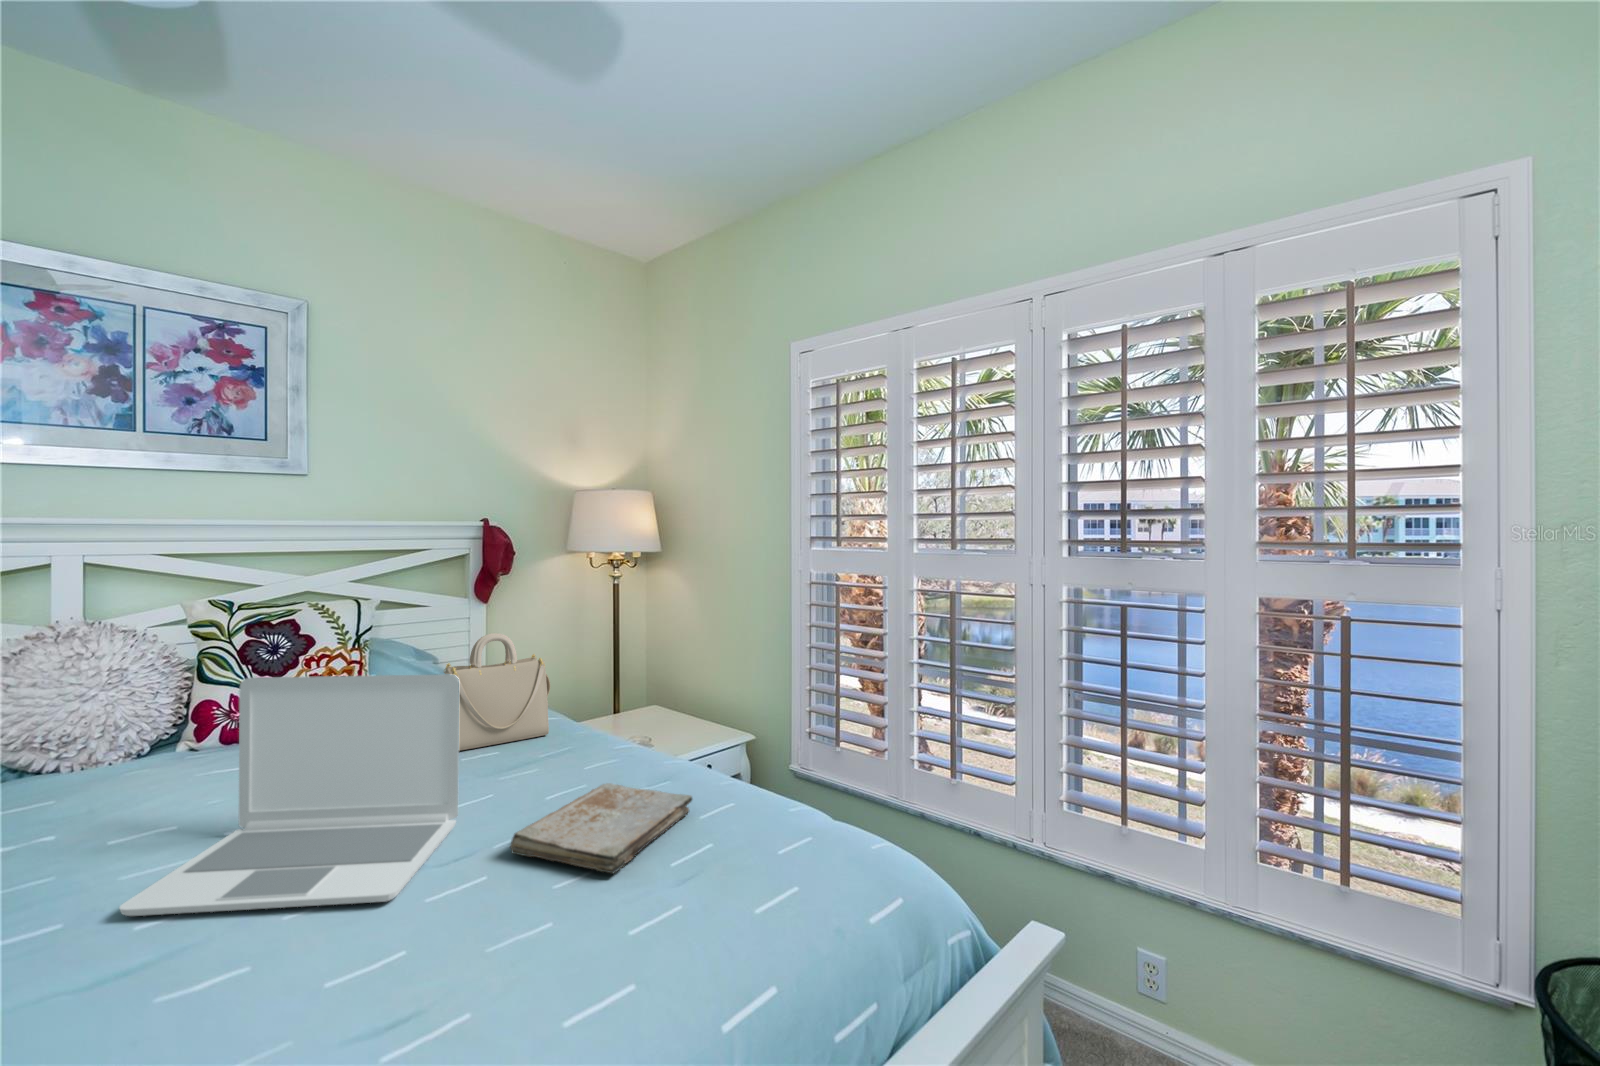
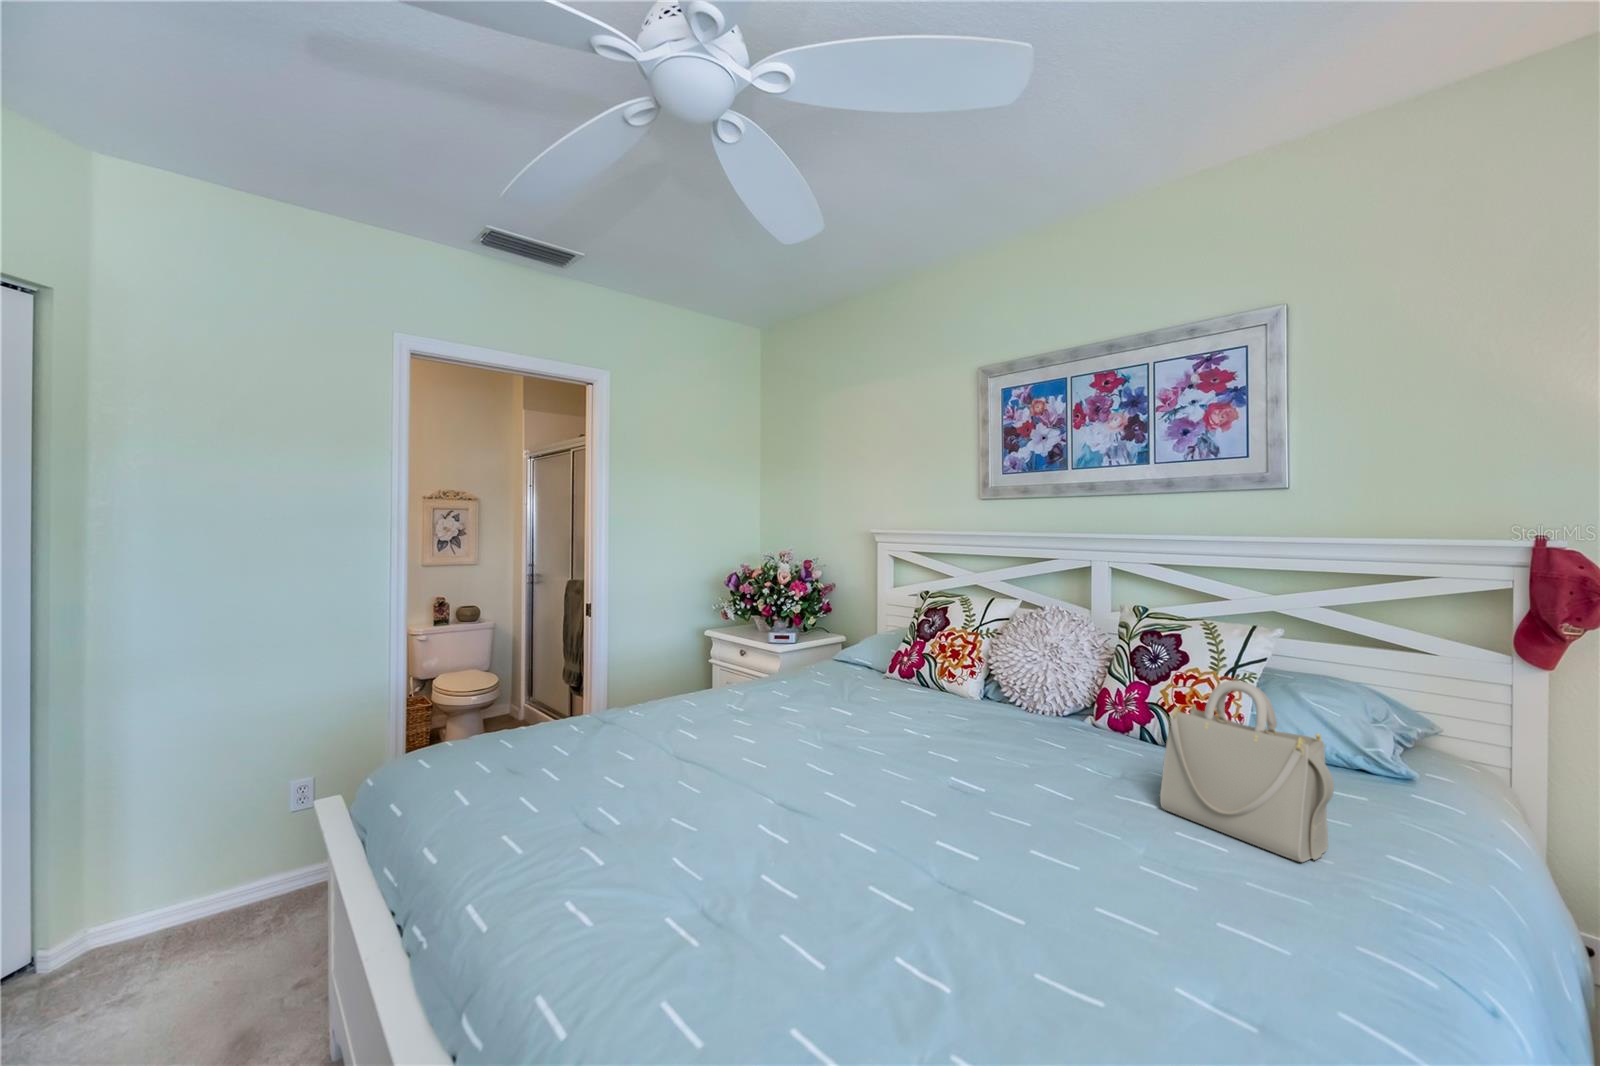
laptop: present [119,674,459,916] -> none [805,642,970,831]
book: present [510,783,692,873] -> none [837,845,1077,1007]

